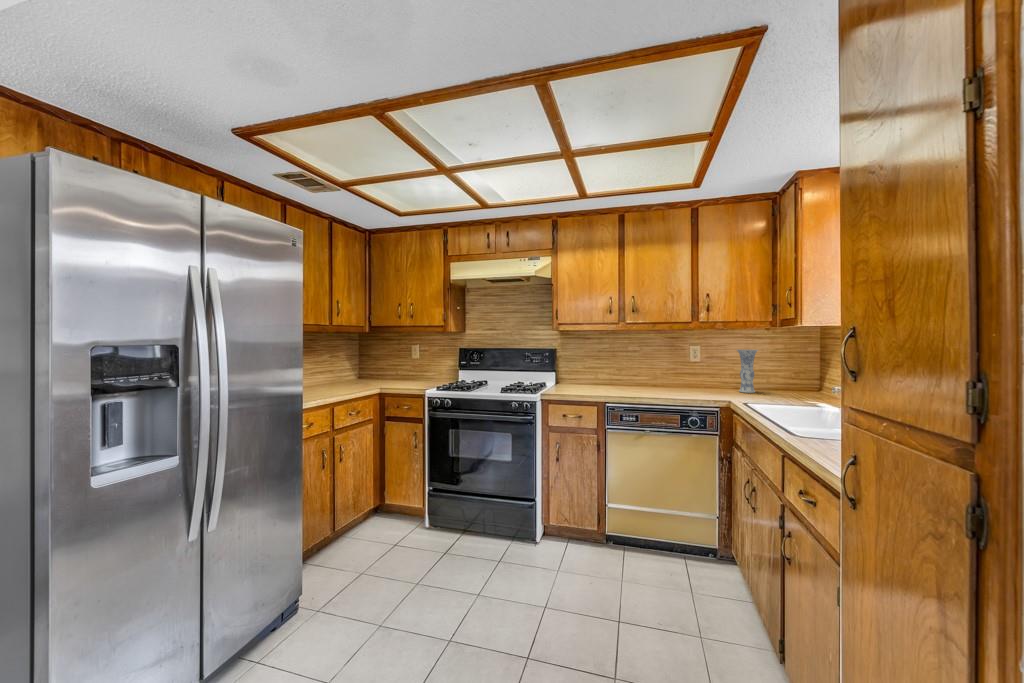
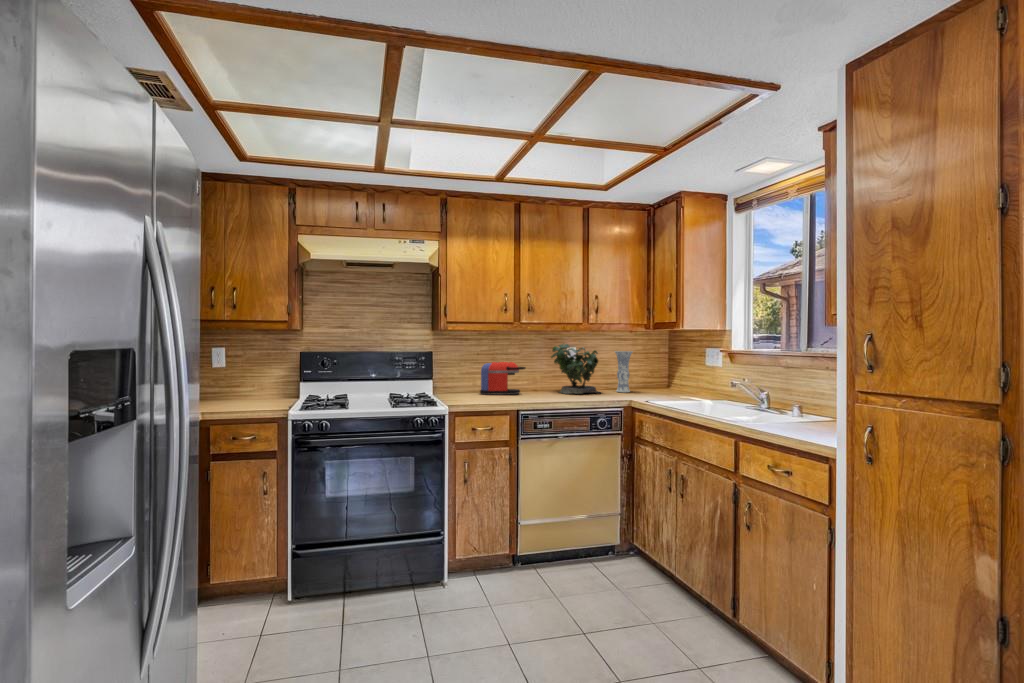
potted plant: none [666,339,720,391] -> present [551,344,599,394]
coffee maker: none [595,358,636,388] -> present [480,362,525,394]

